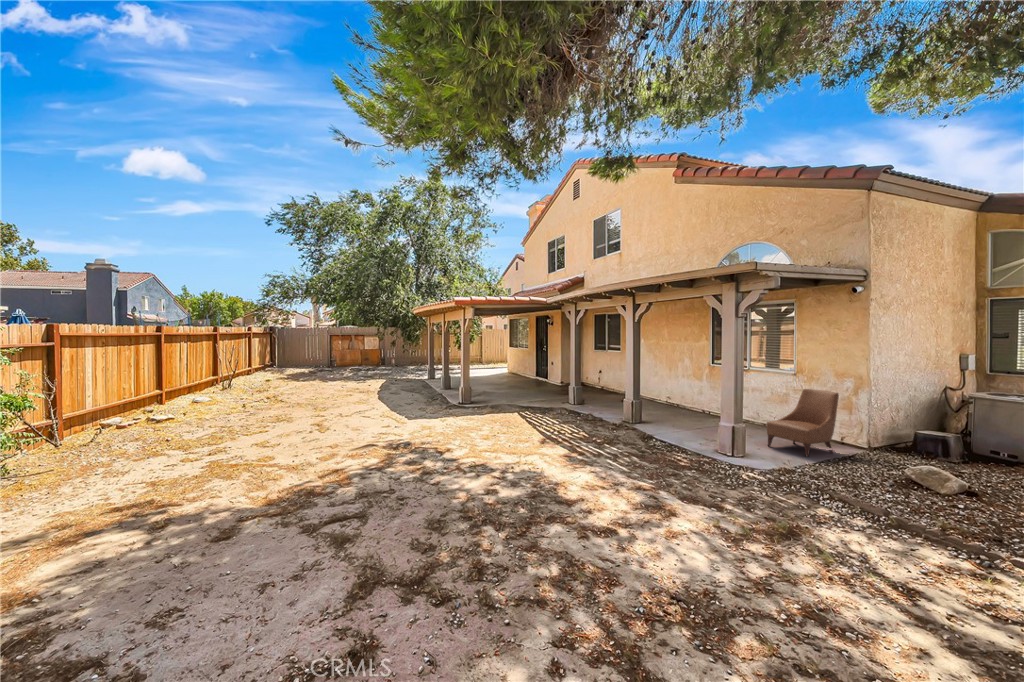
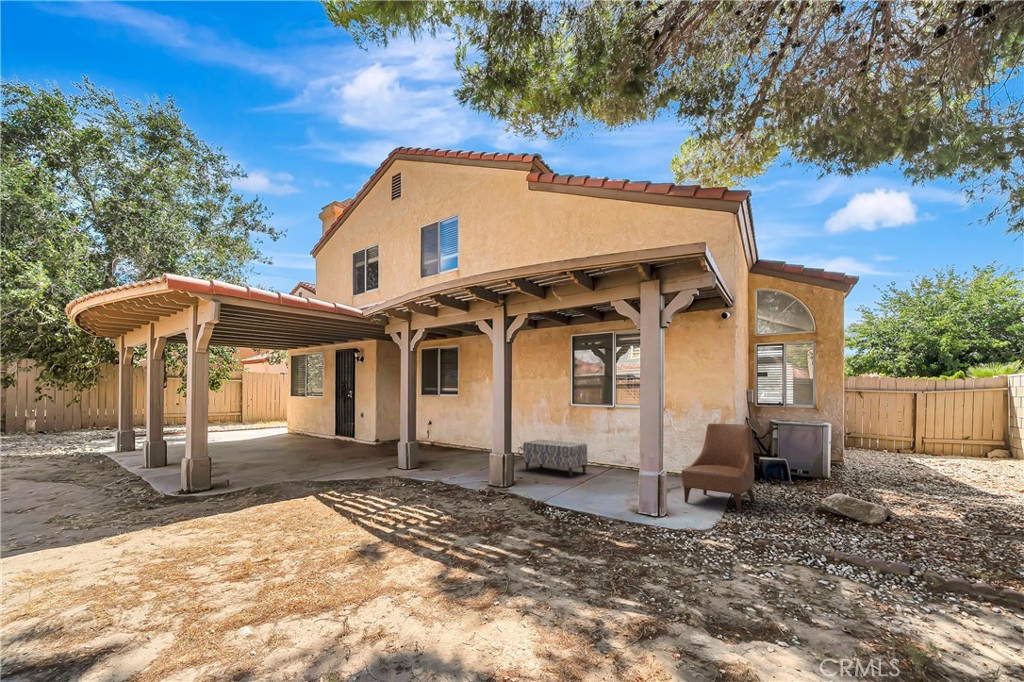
bench: none [660,391,710,421] -> present [523,440,588,477]

